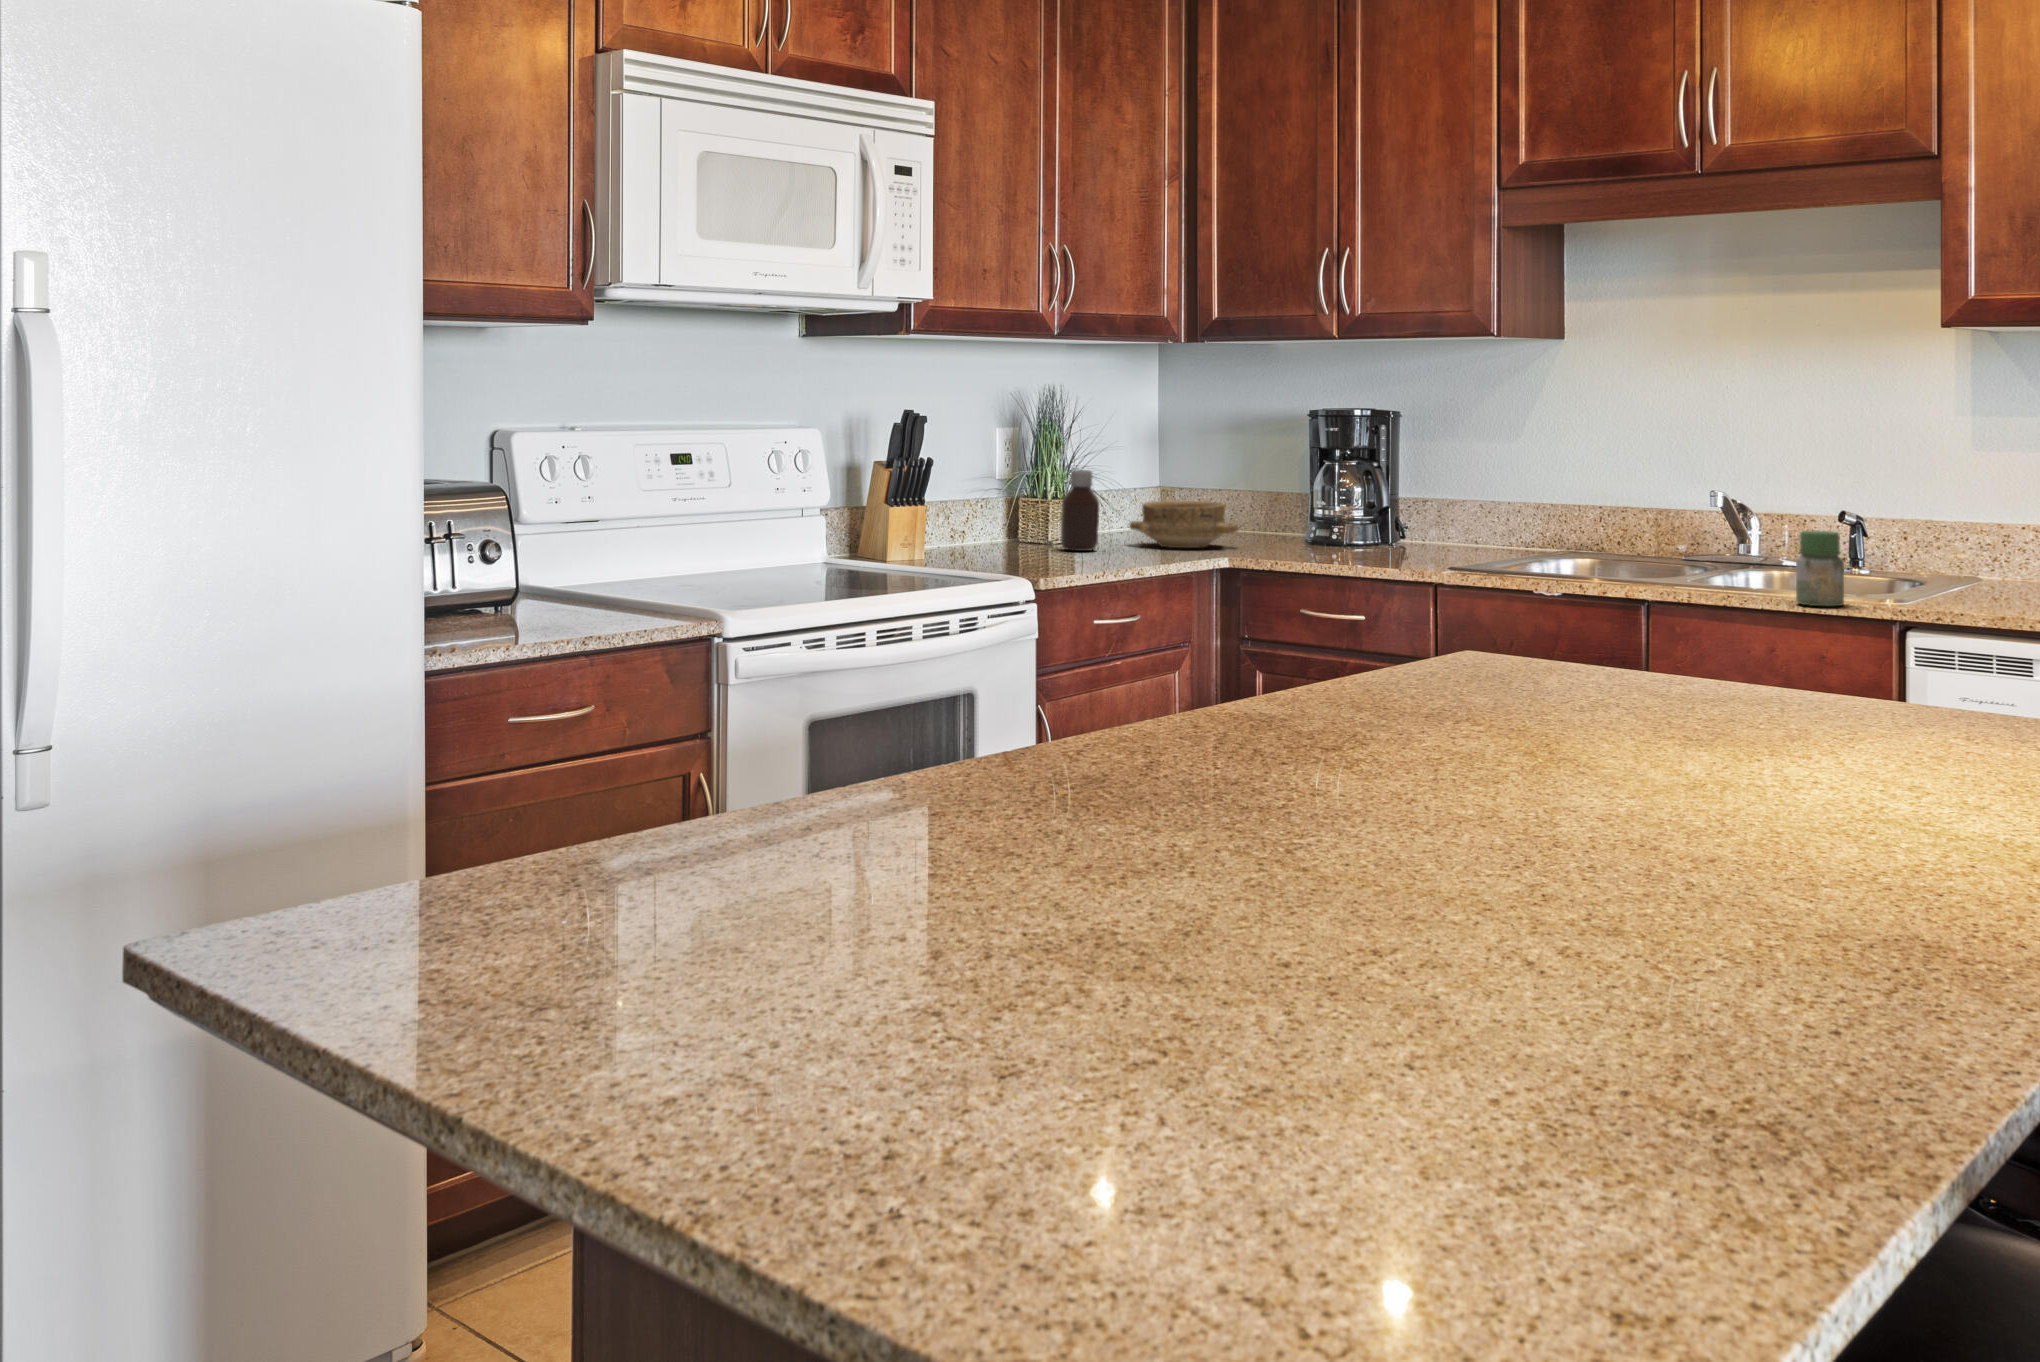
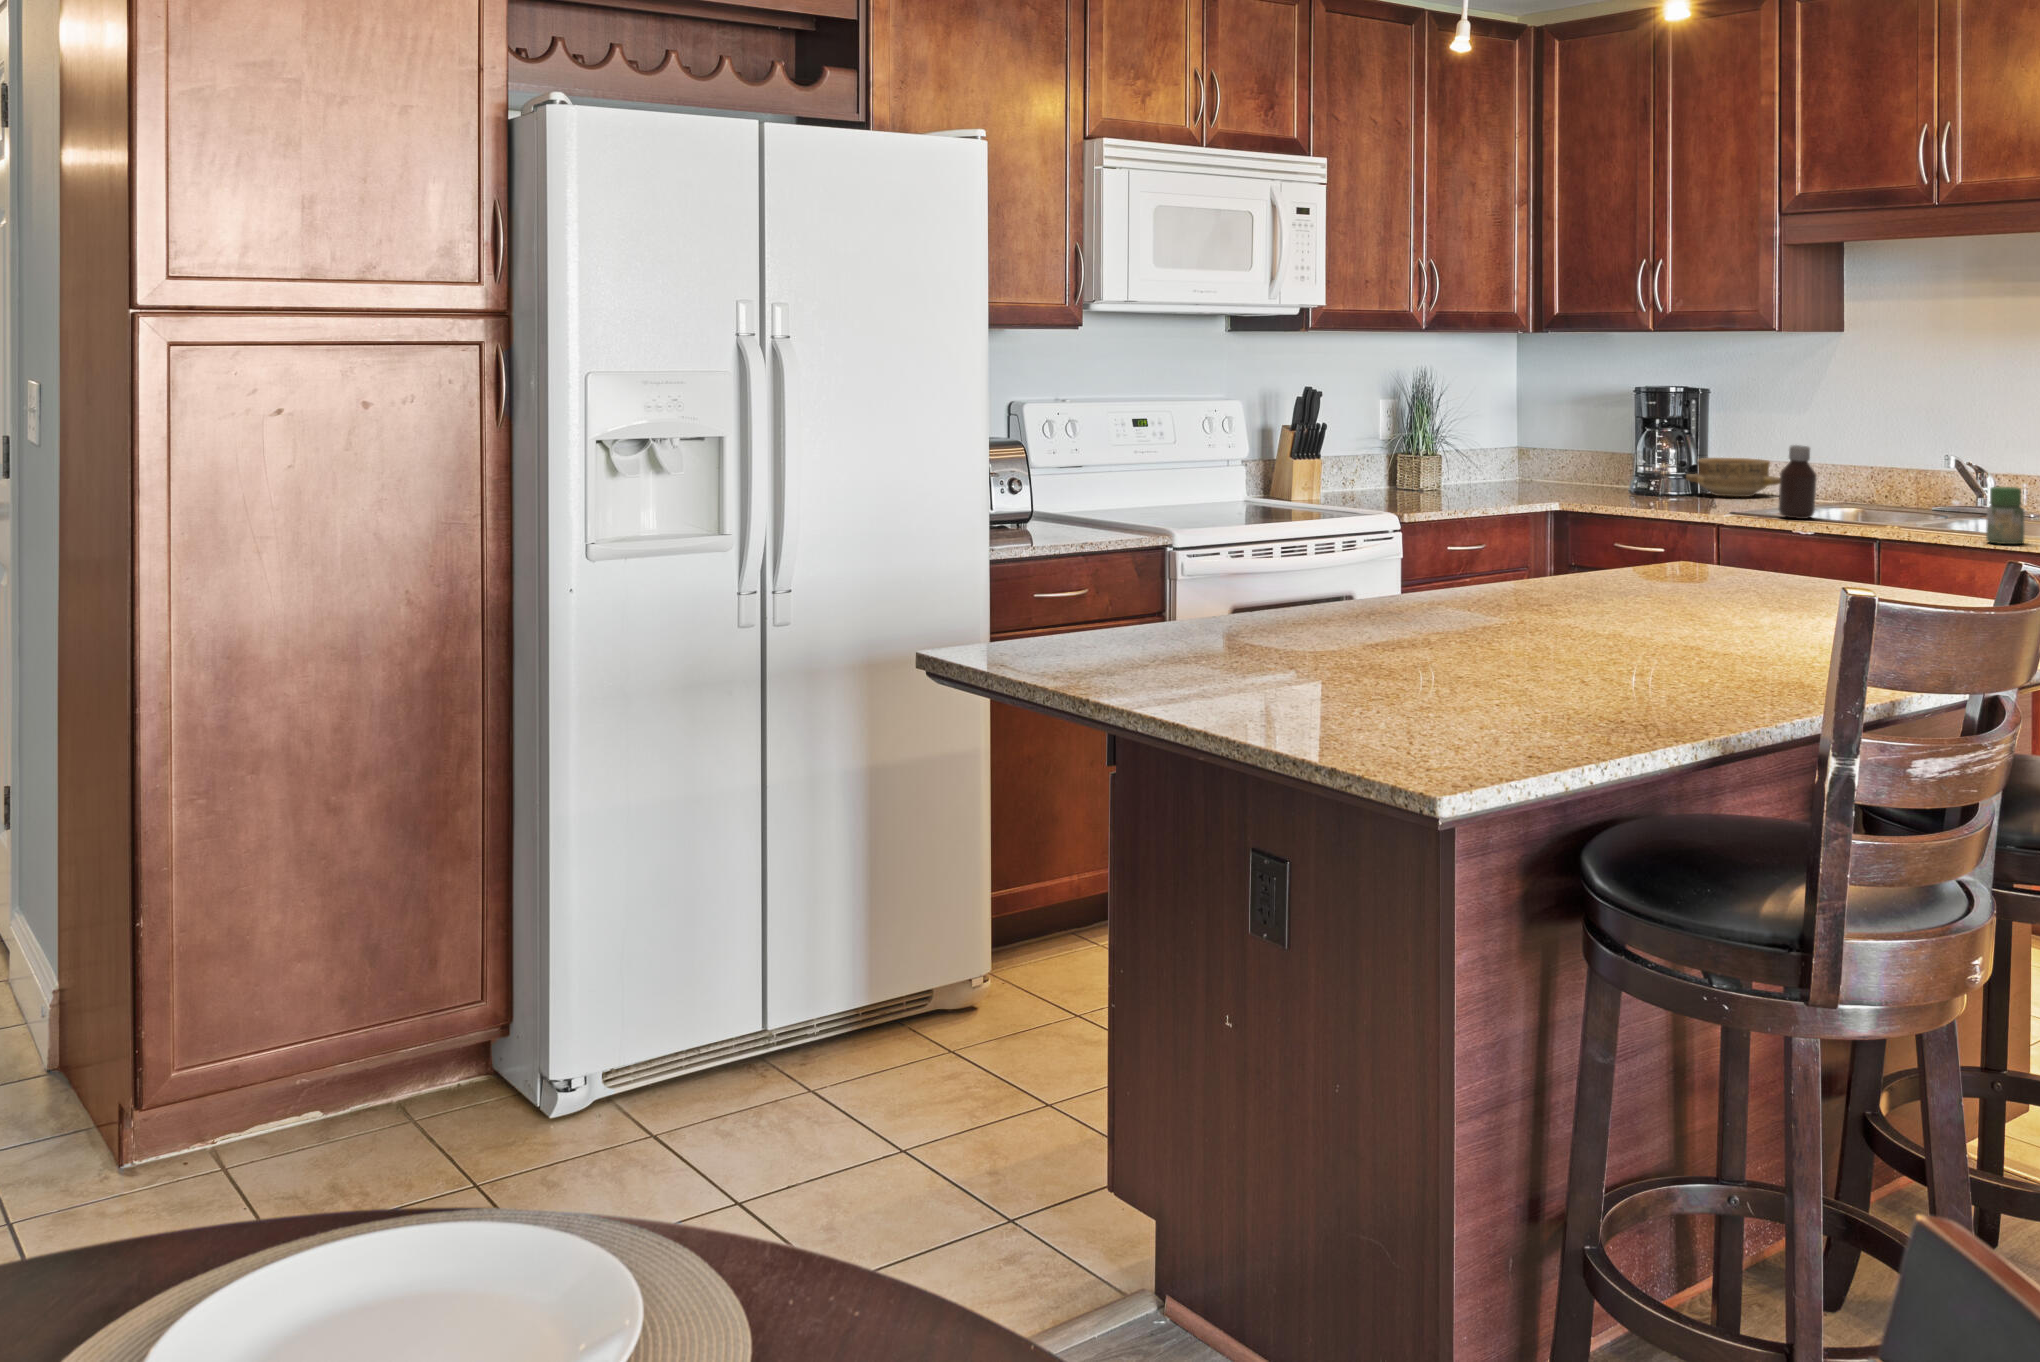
bottle: present [1061,470,1099,551] -> present [1778,445,1817,519]
ceramic bowl: present [1130,500,1238,548] -> present [1686,458,1780,497]

